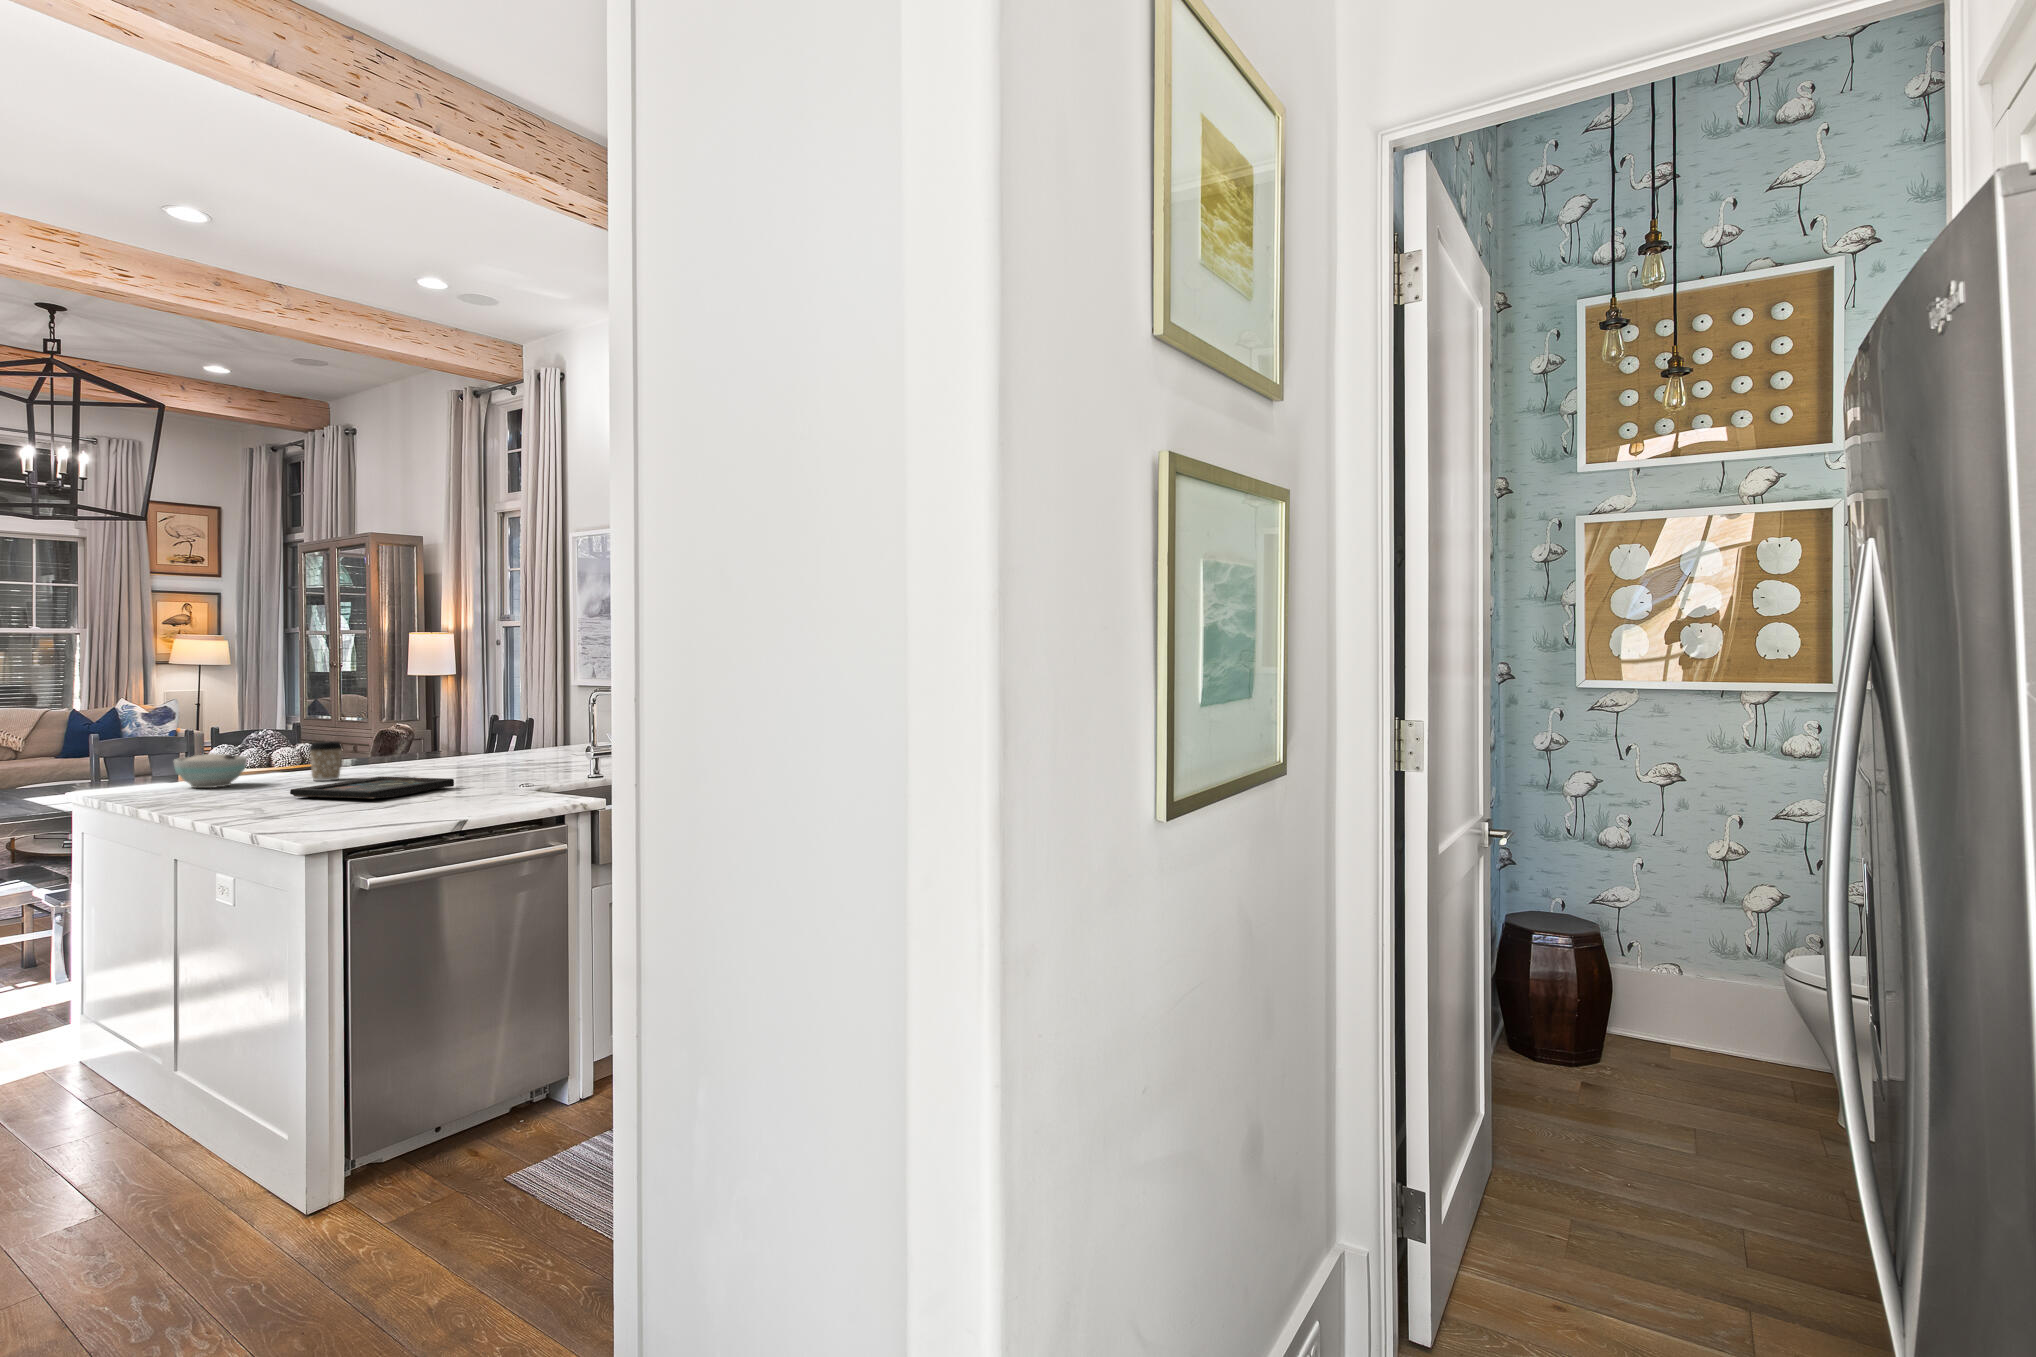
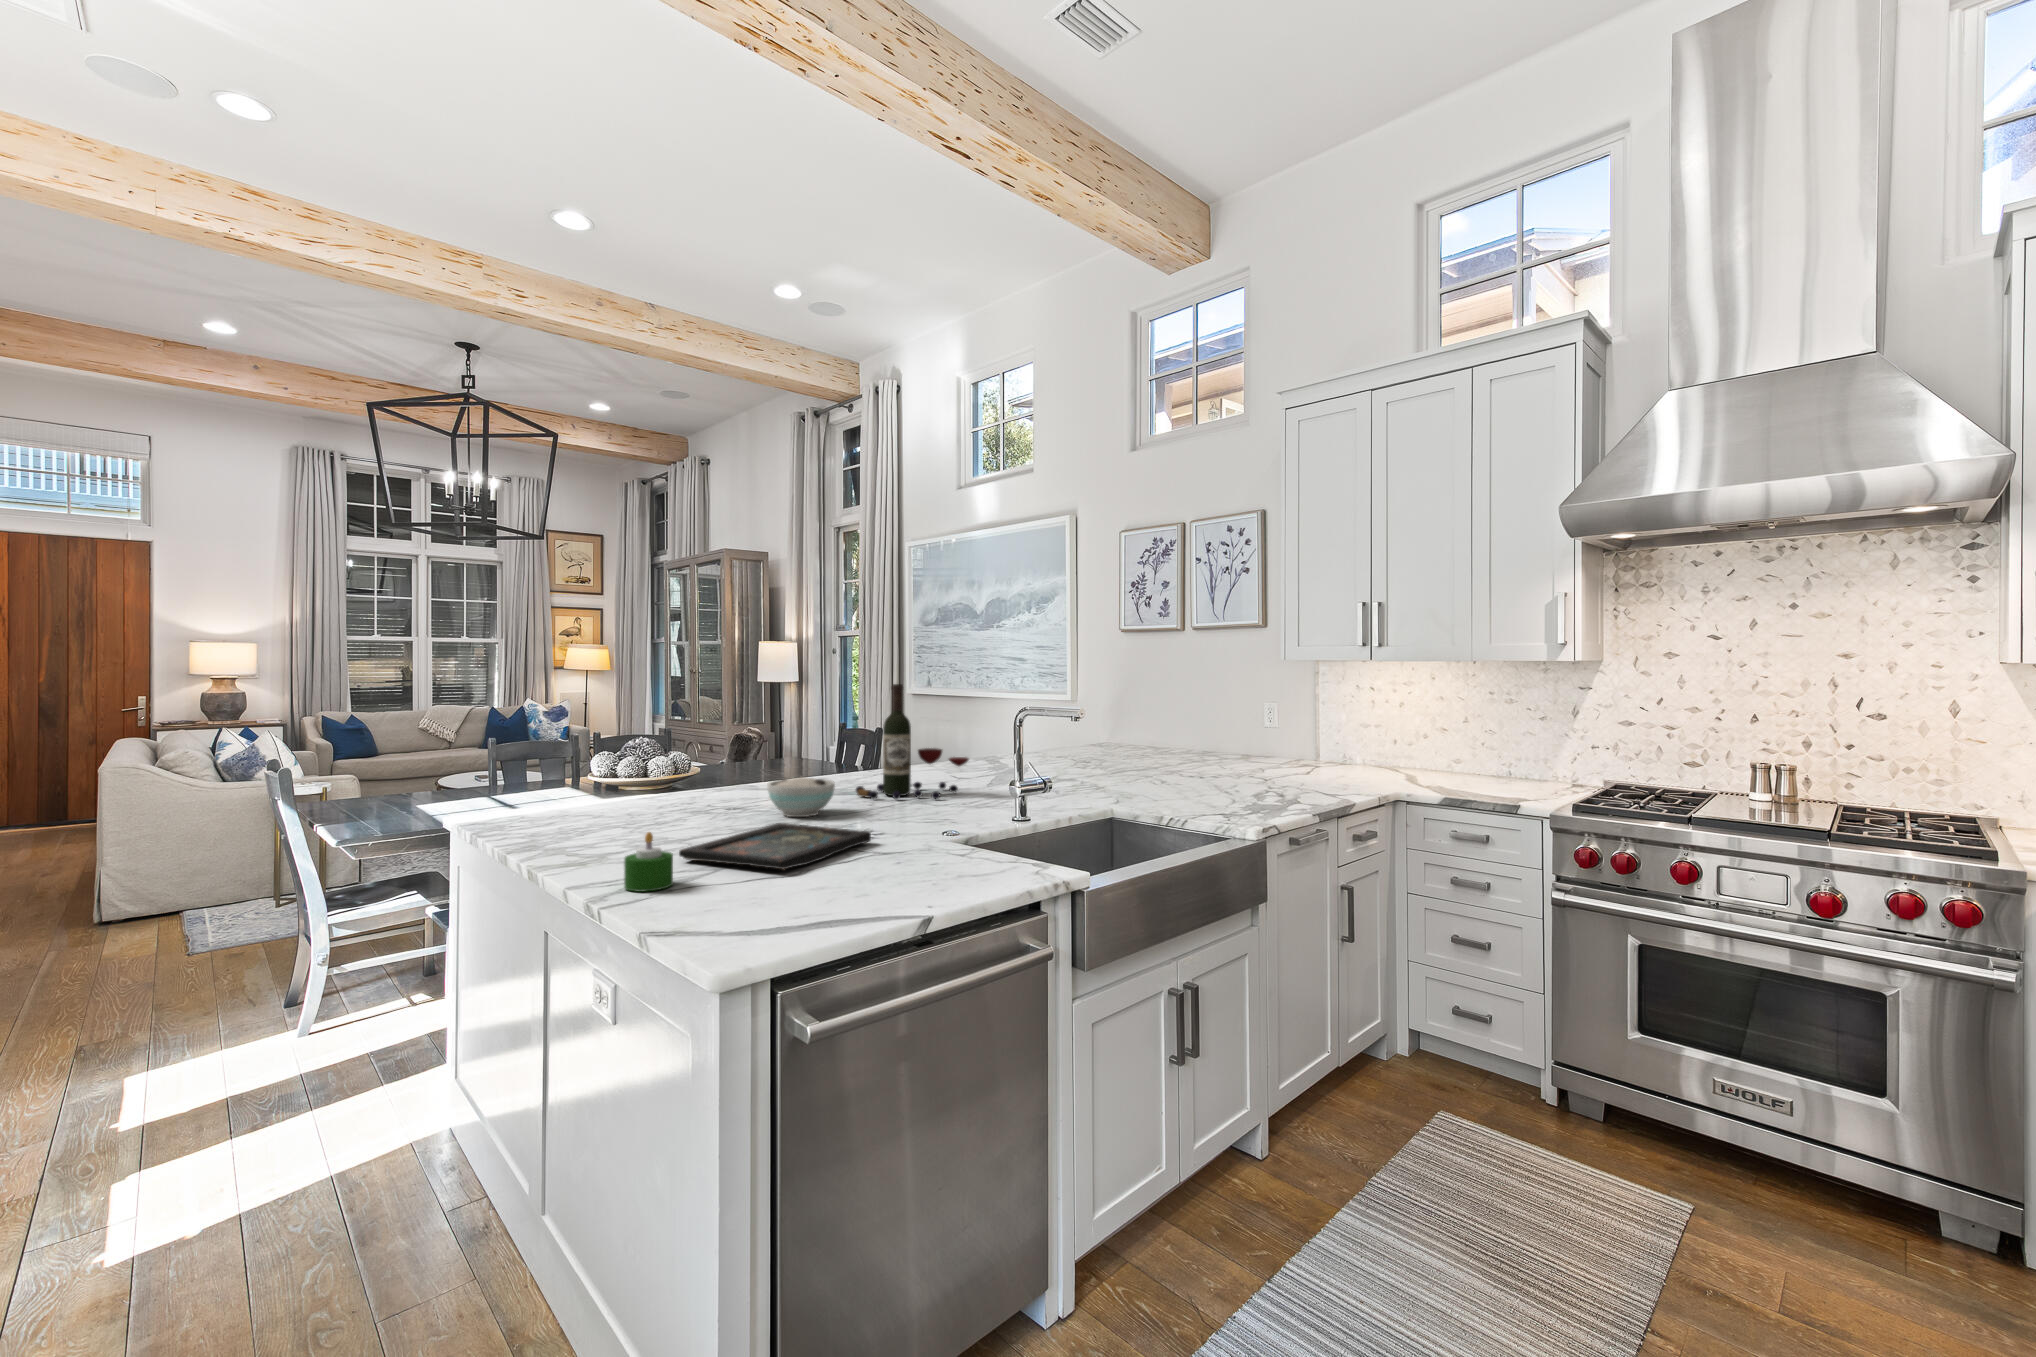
wine bottle: none [466,672,569,766] -> present [856,684,969,800]
coffee cup: present [309,741,343,781] -> none [694,772,732,823]
bowl: present [173,753,247,788] -> present [767,777,835,817]
candle: none [244,770,283,810] -> present [624,832,673,892]

